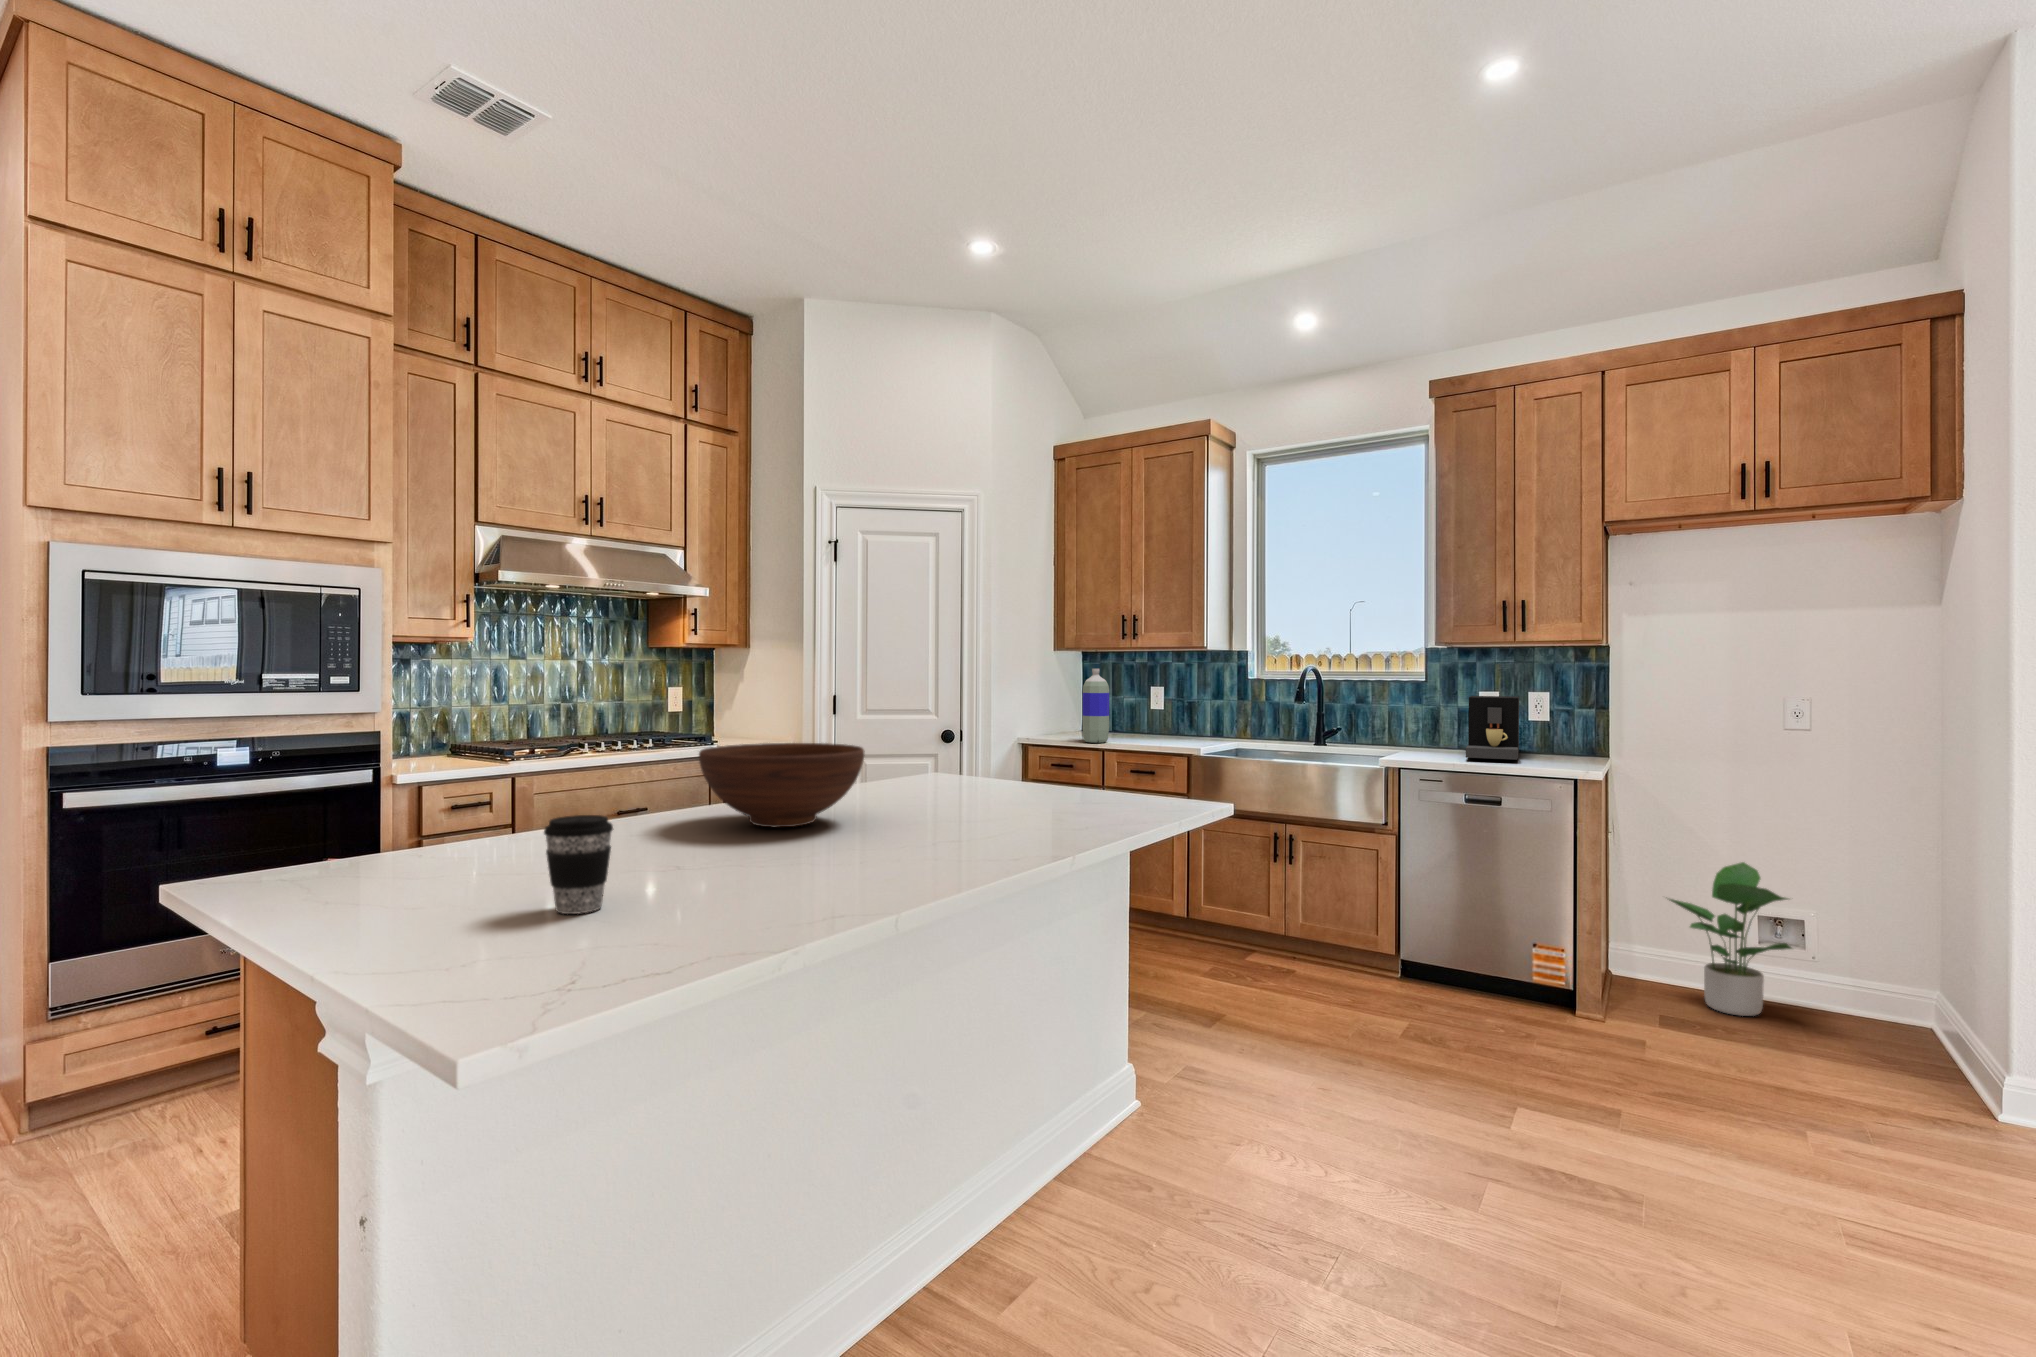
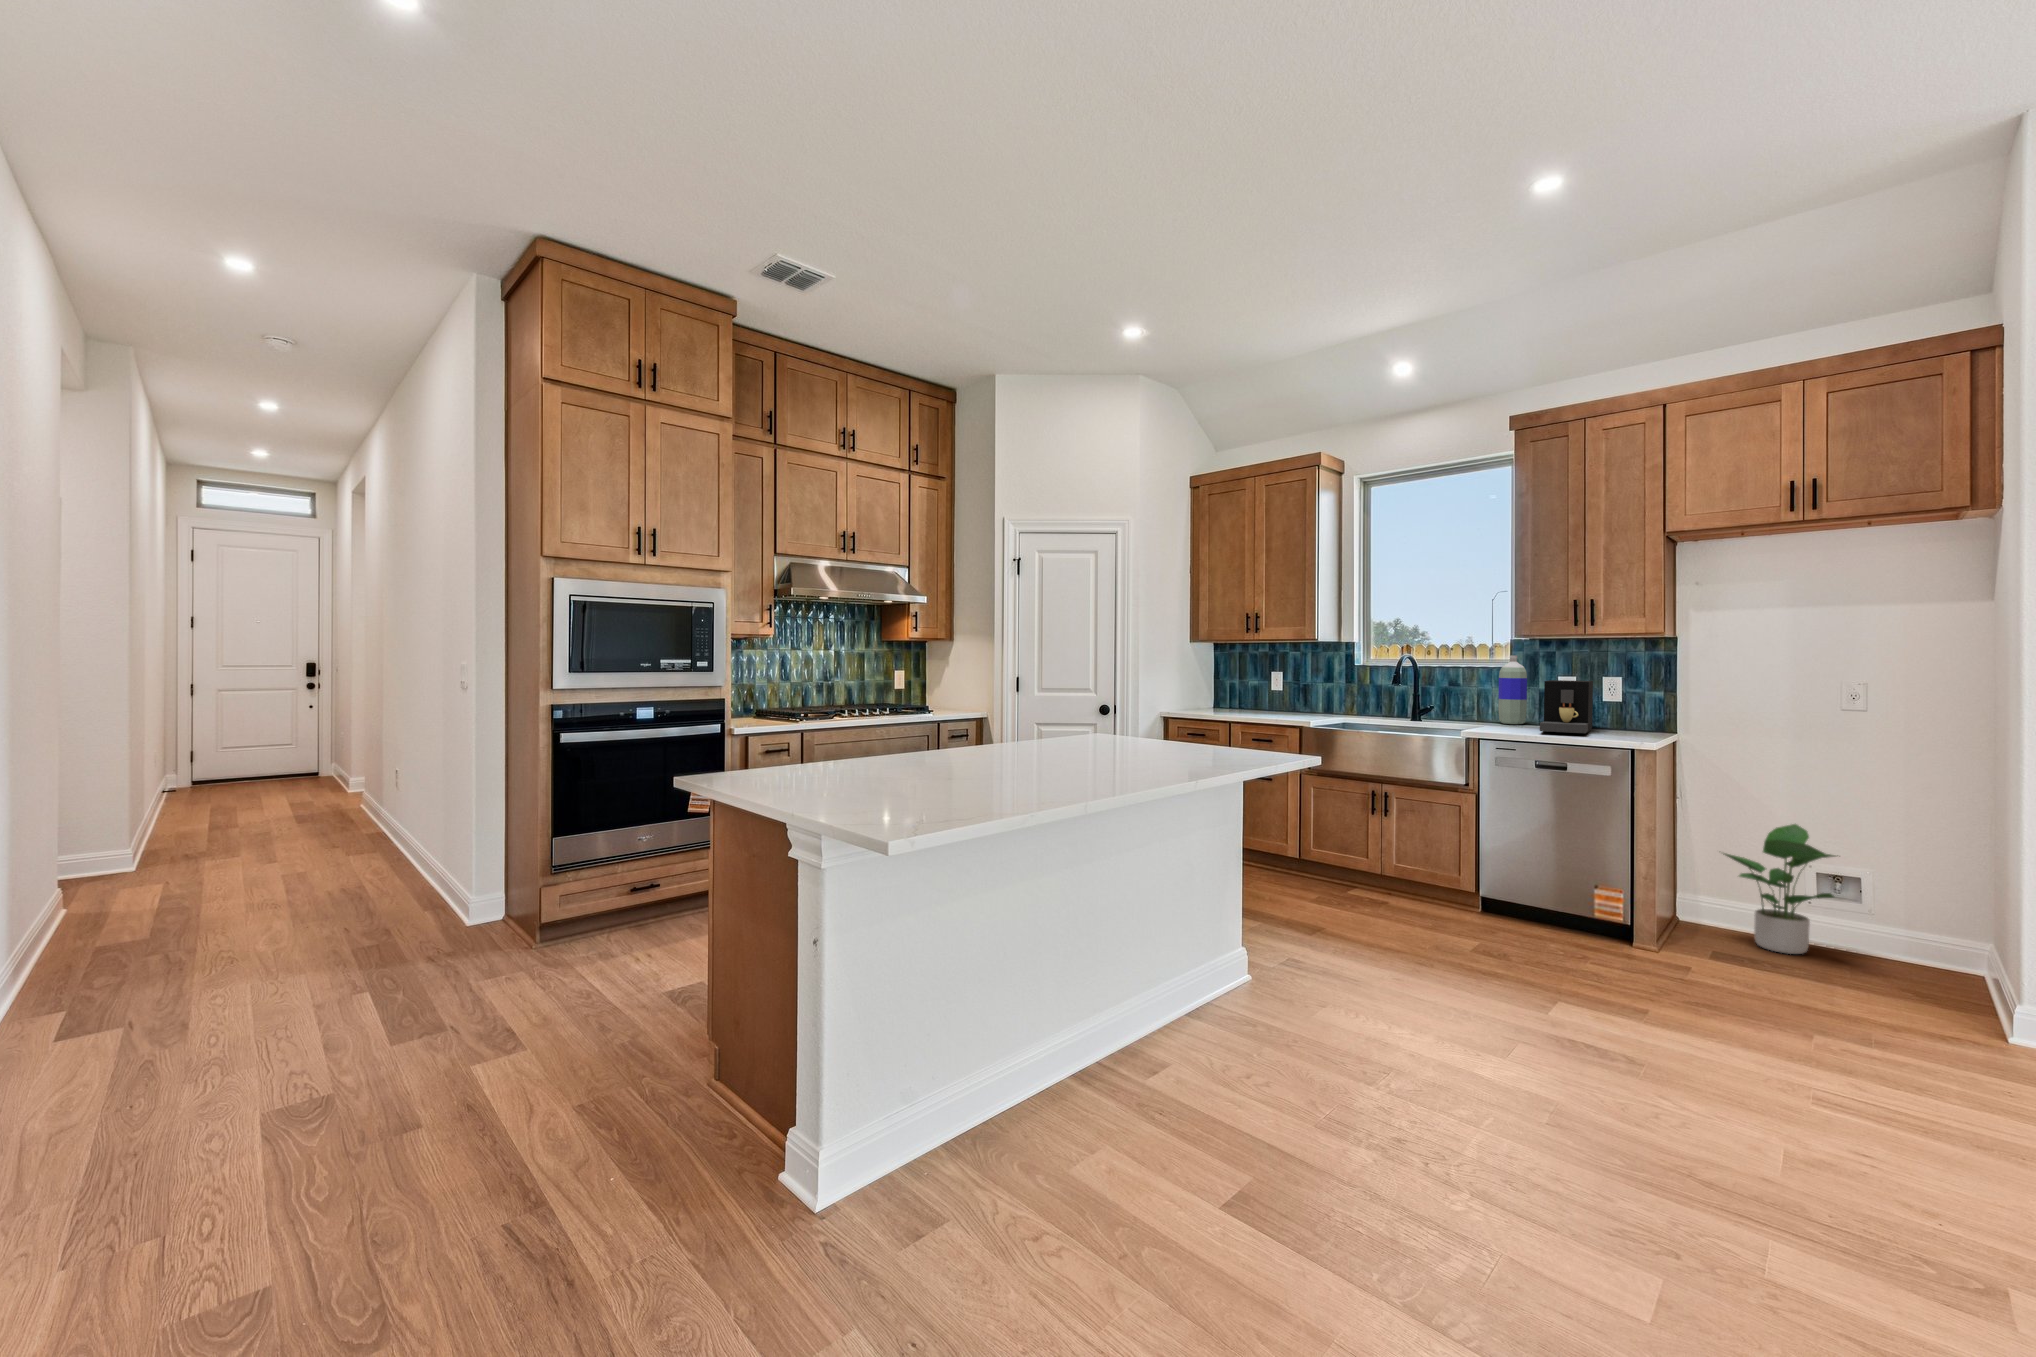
bottle: present [1083,669,1109,743] -> present [1498,656,1527,724]
fruit bowl: present [699,743,865,827] -> none [939,707,1049,763]
coffee cup: present [544,815,613,914] -> none [864,743,903,801]

